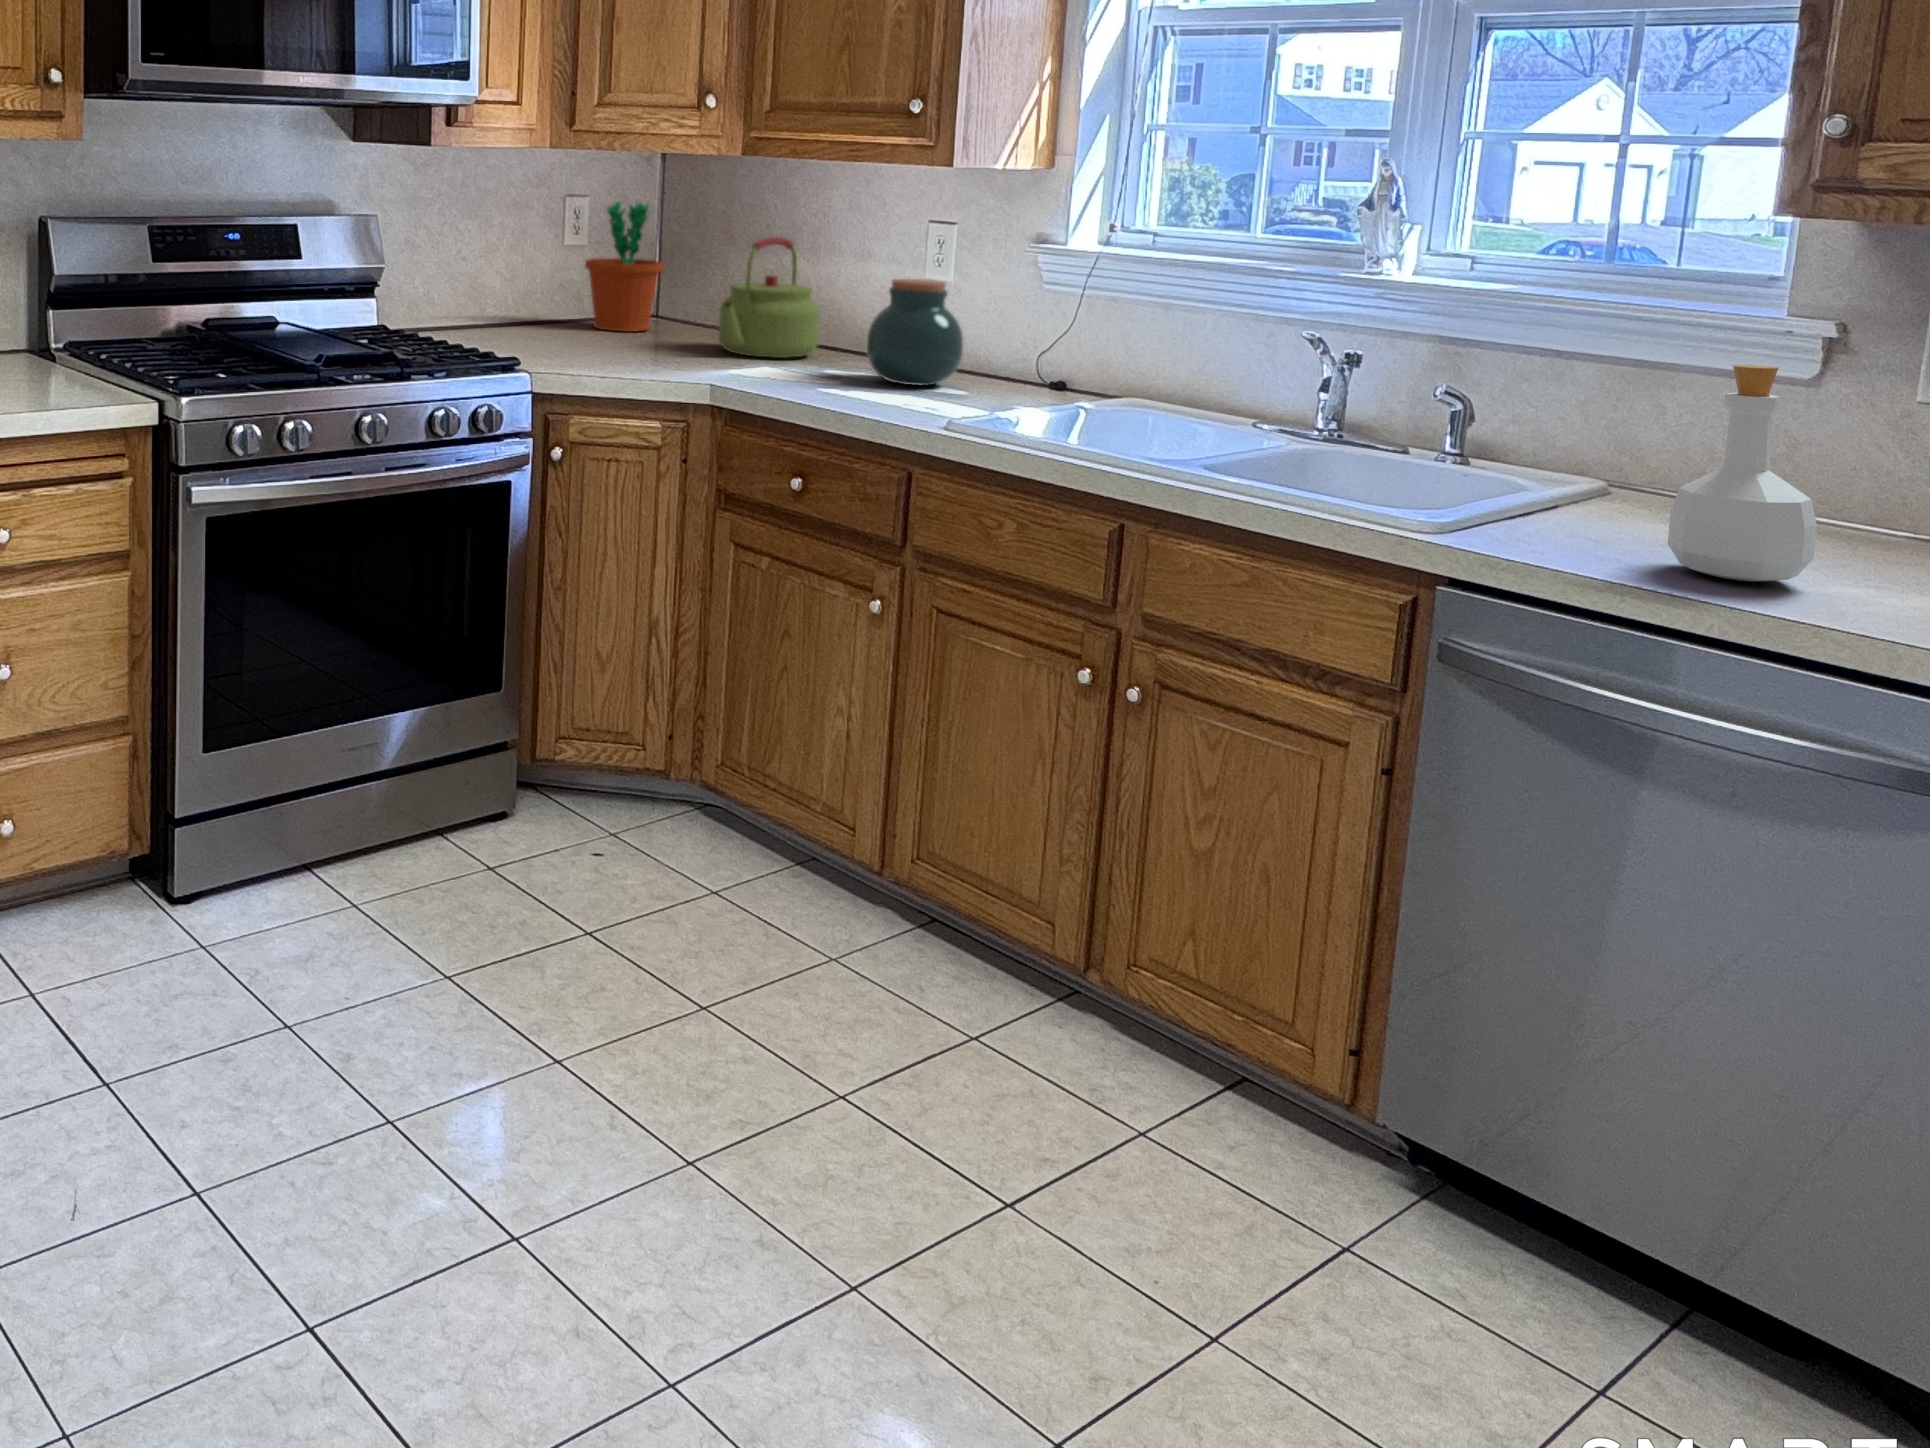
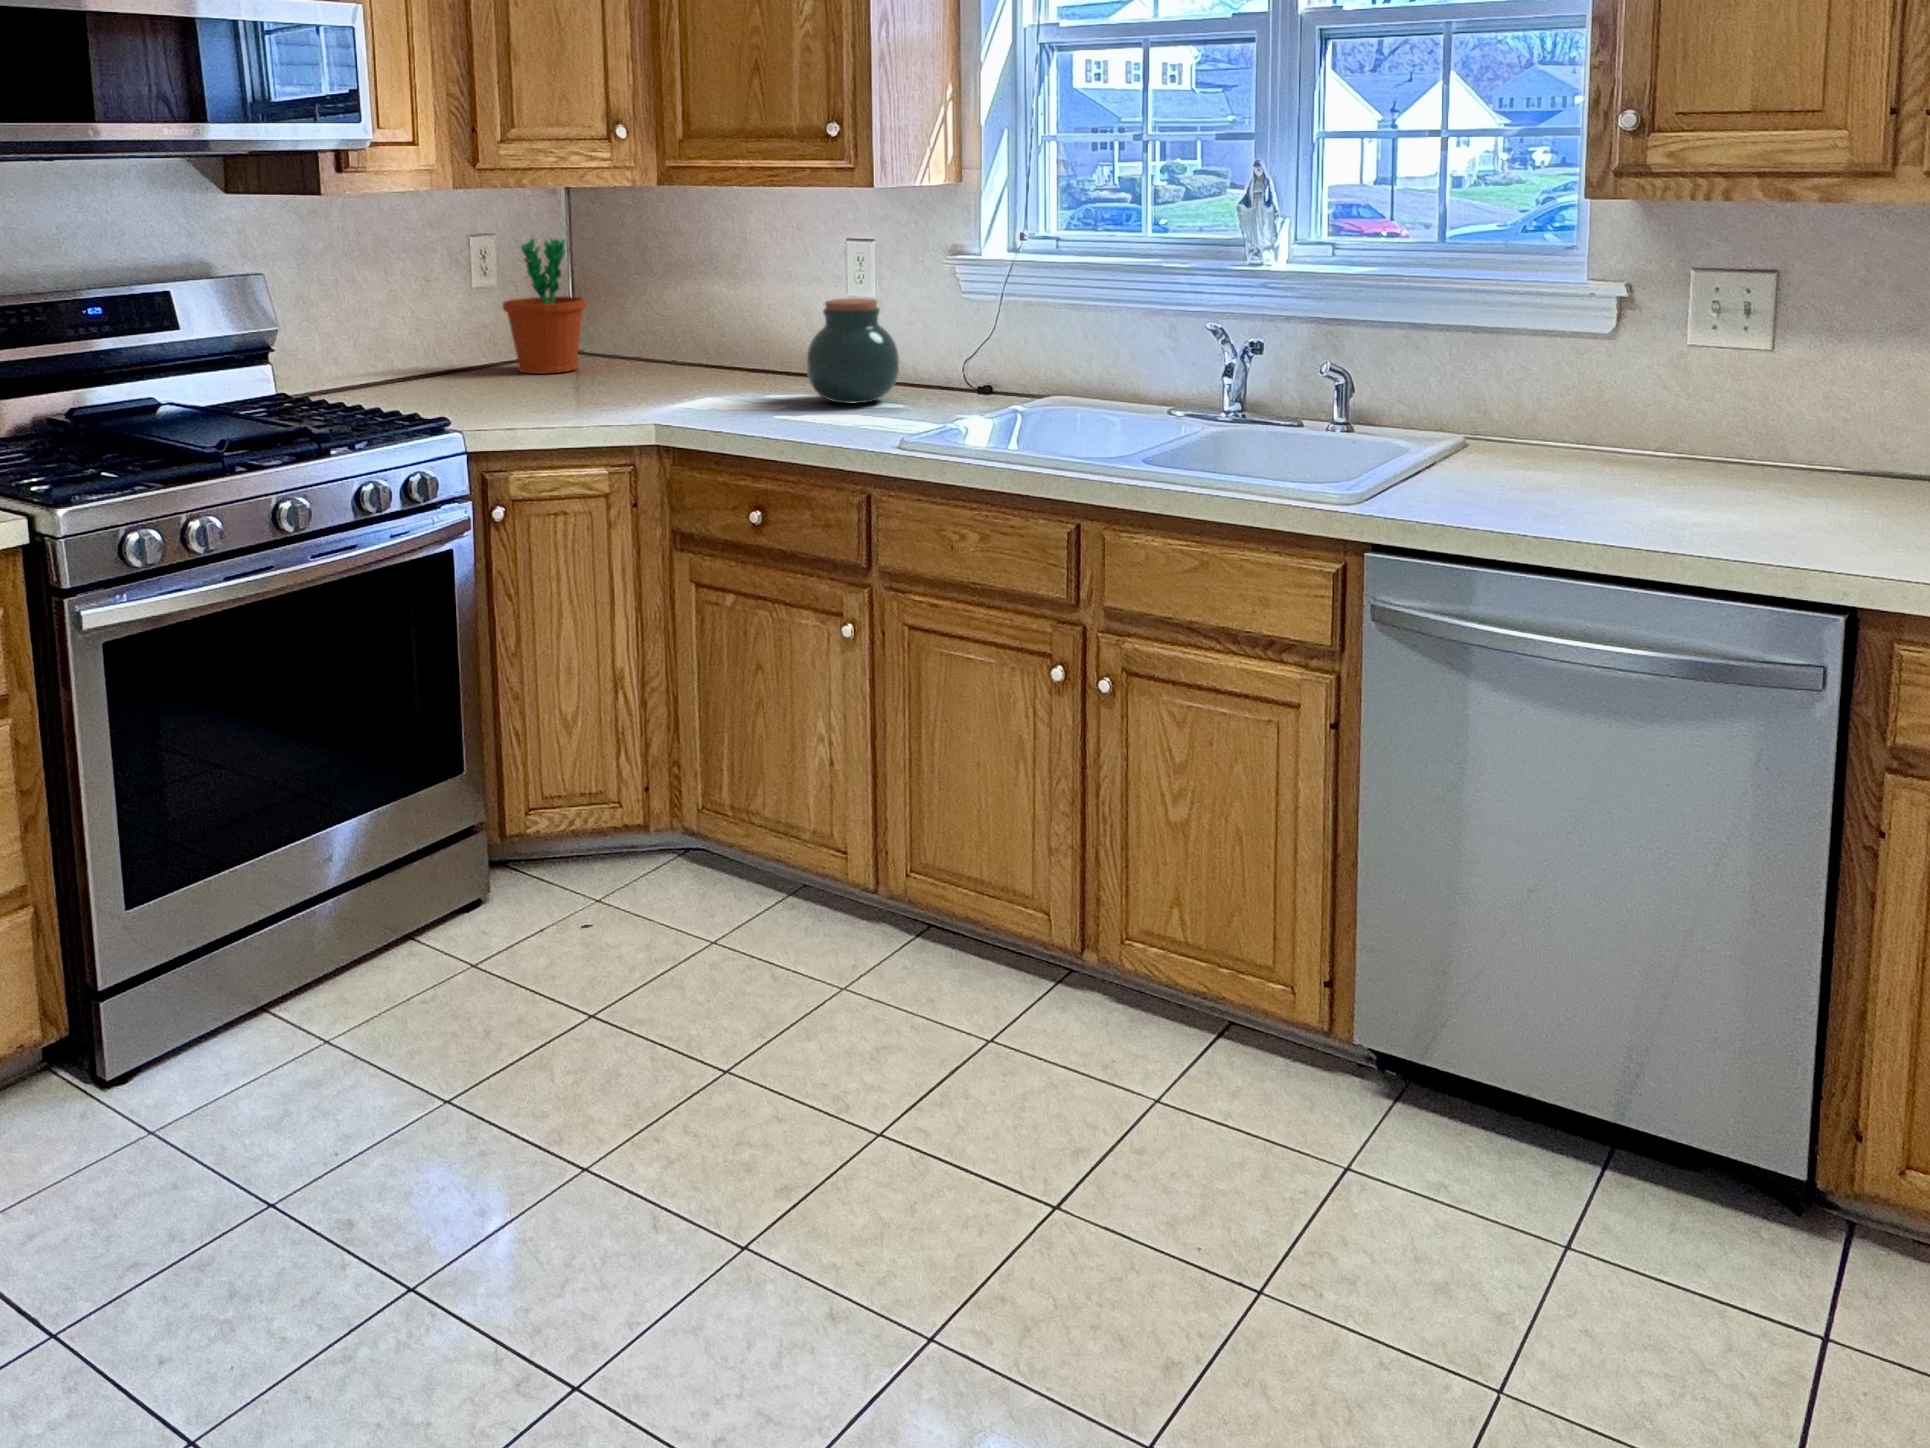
kettle: present [719,237,820,358] -> none [653,265,755,388]
bottle: present [1668,365,1817,581] -> none [1535,330,1643,516]

